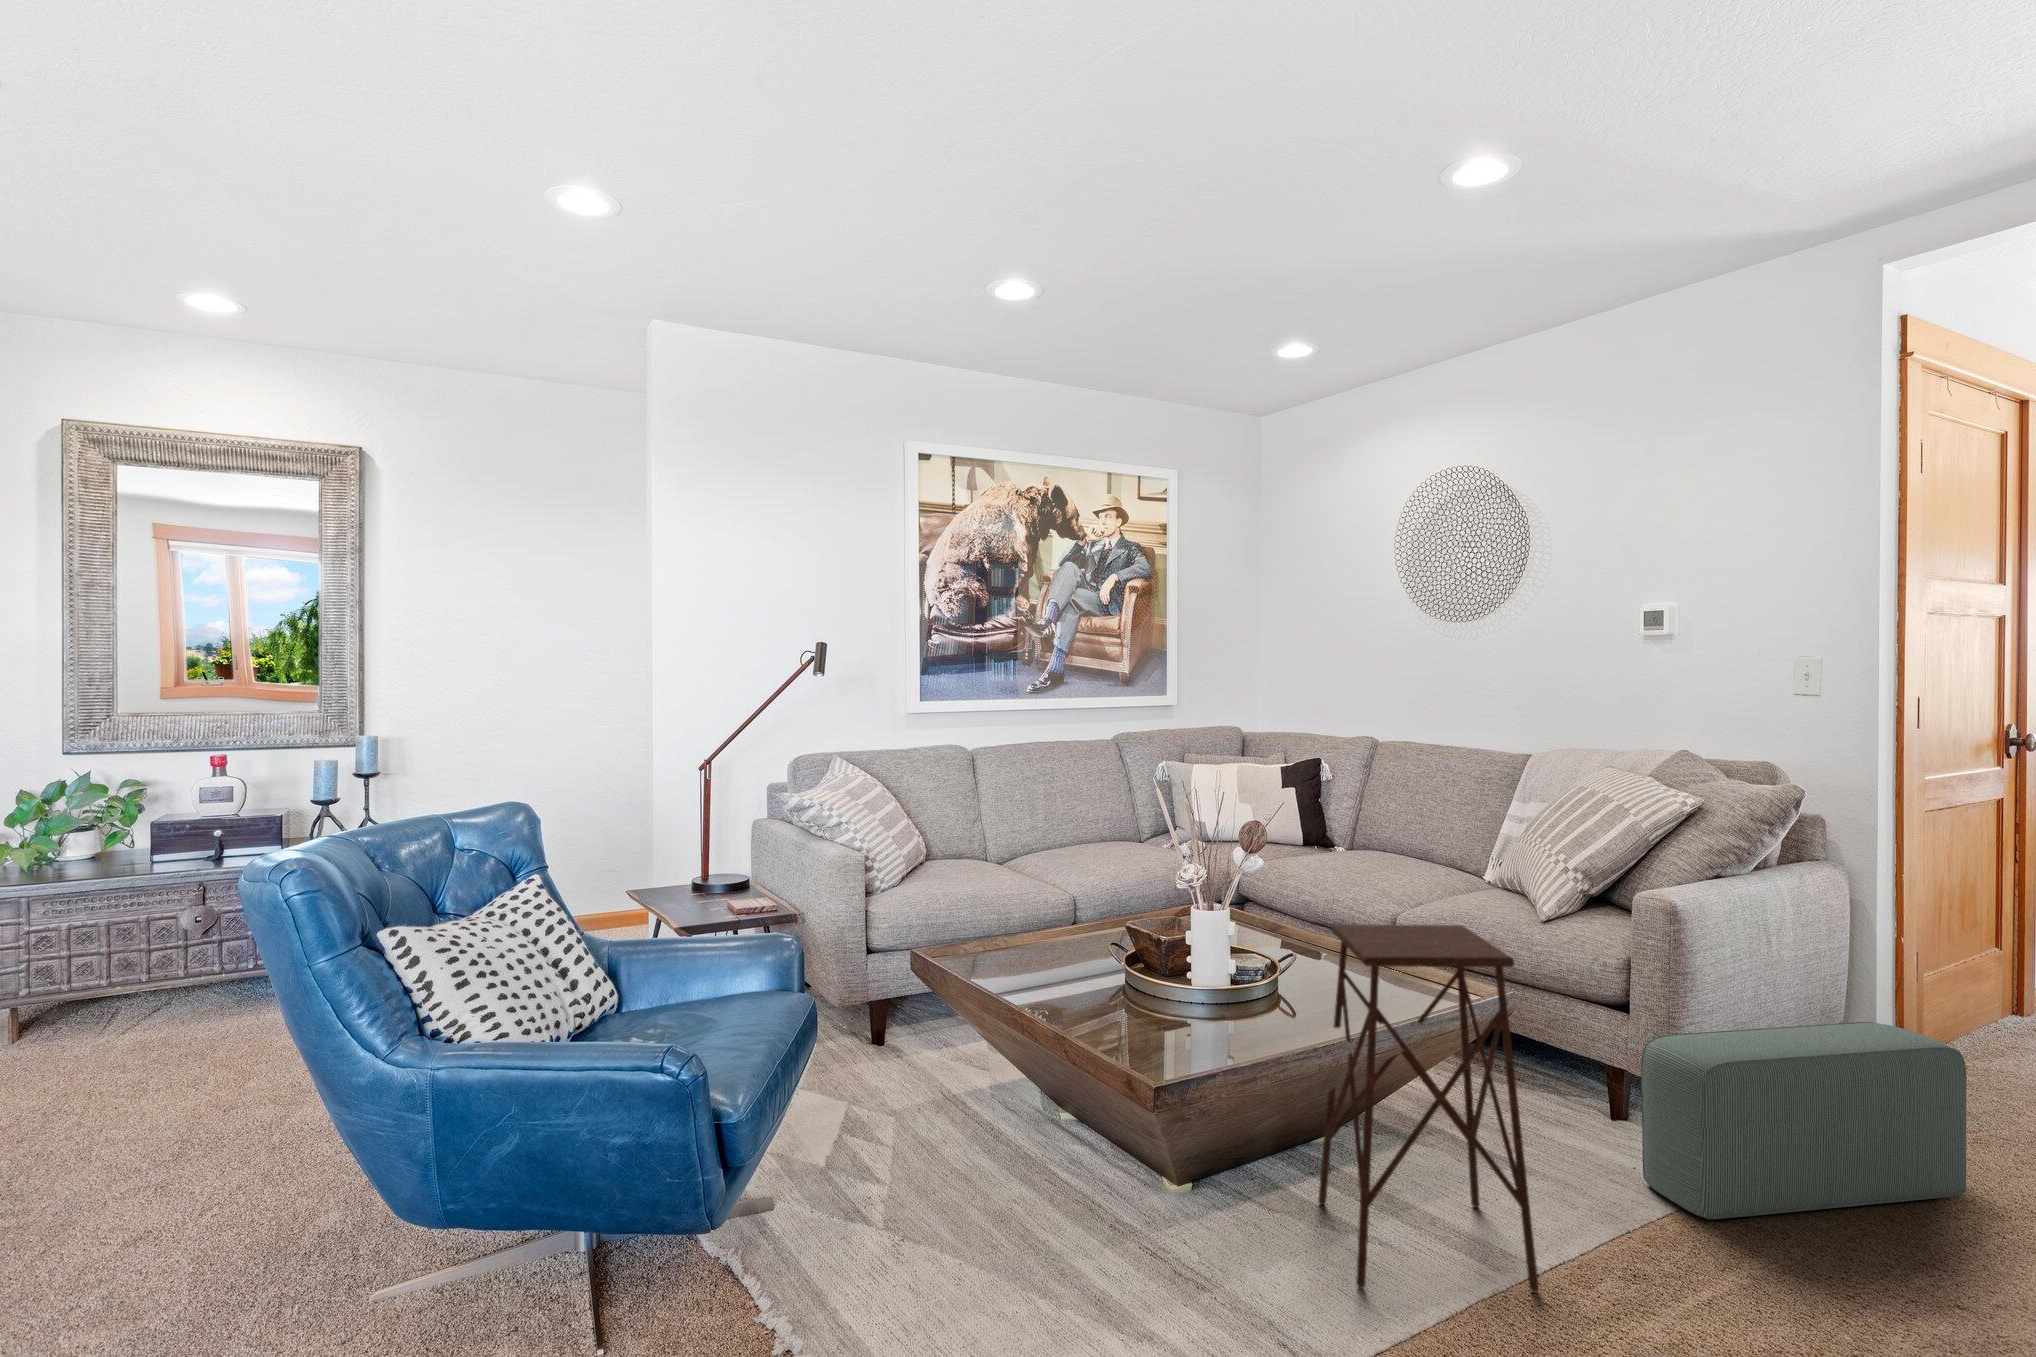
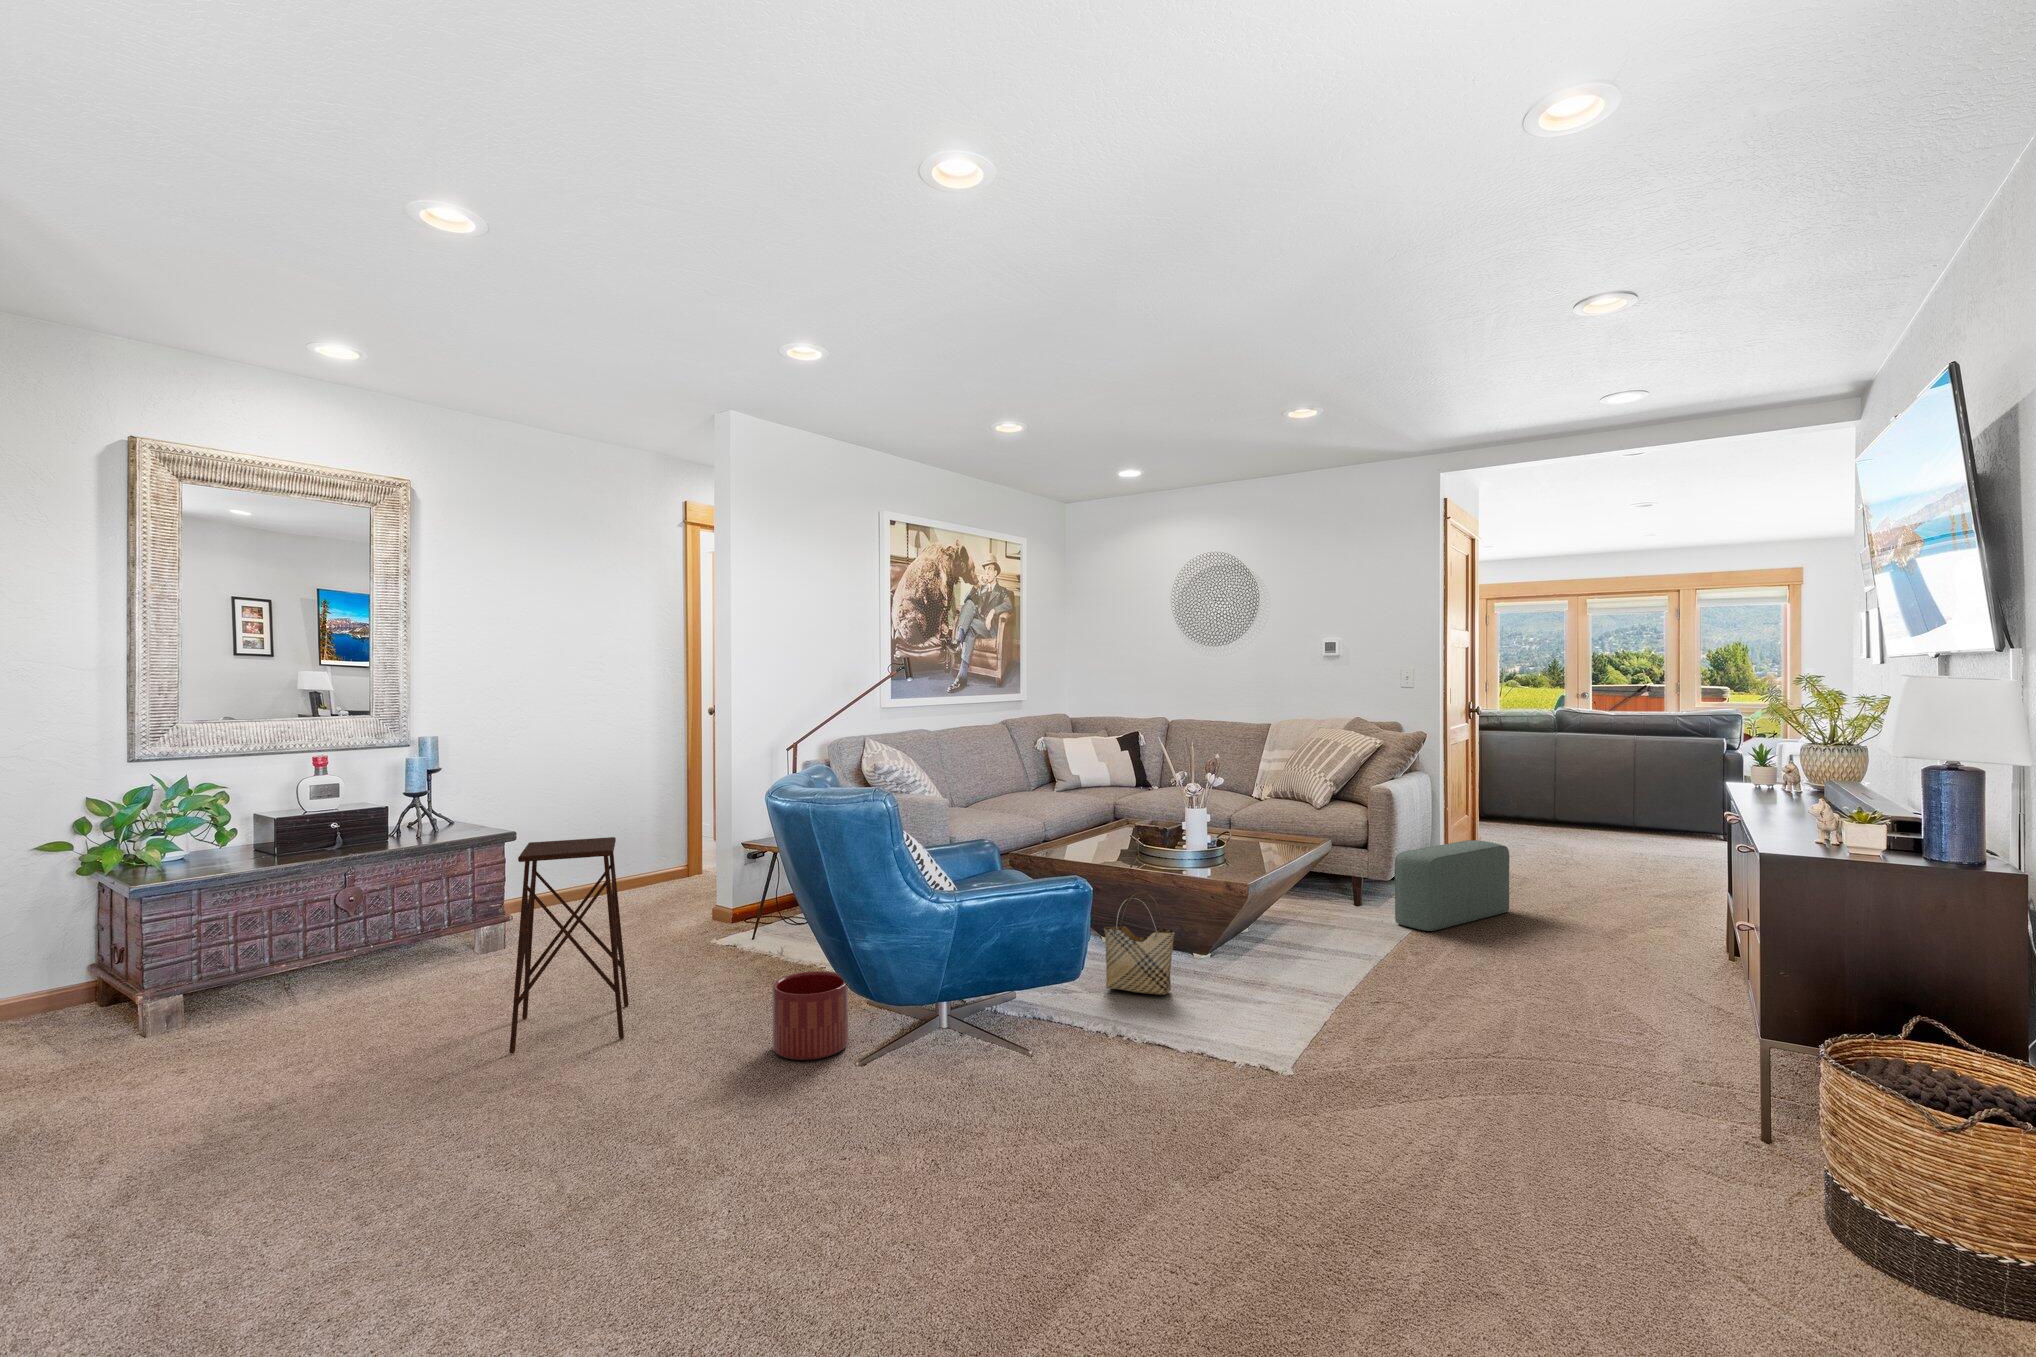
side table: present [1318,924,1539,1292] -> present [510,837,629,1054]
woven basket: none [884,1070,999,1282] -> present [1104,892,1175,995]
planter: none [247,1139,389,1297] -> present [772,971,849,1060]

